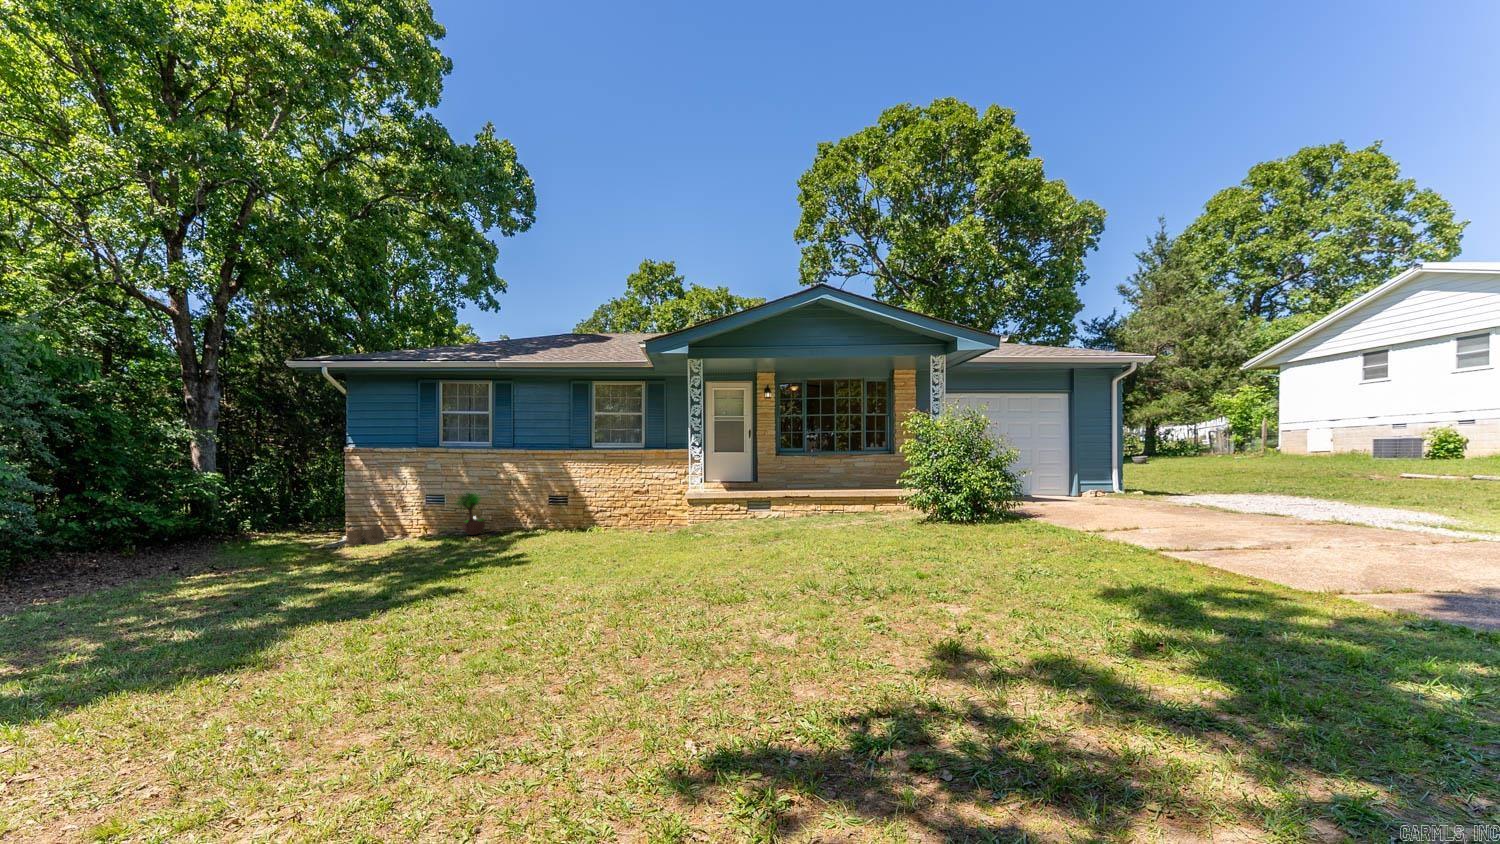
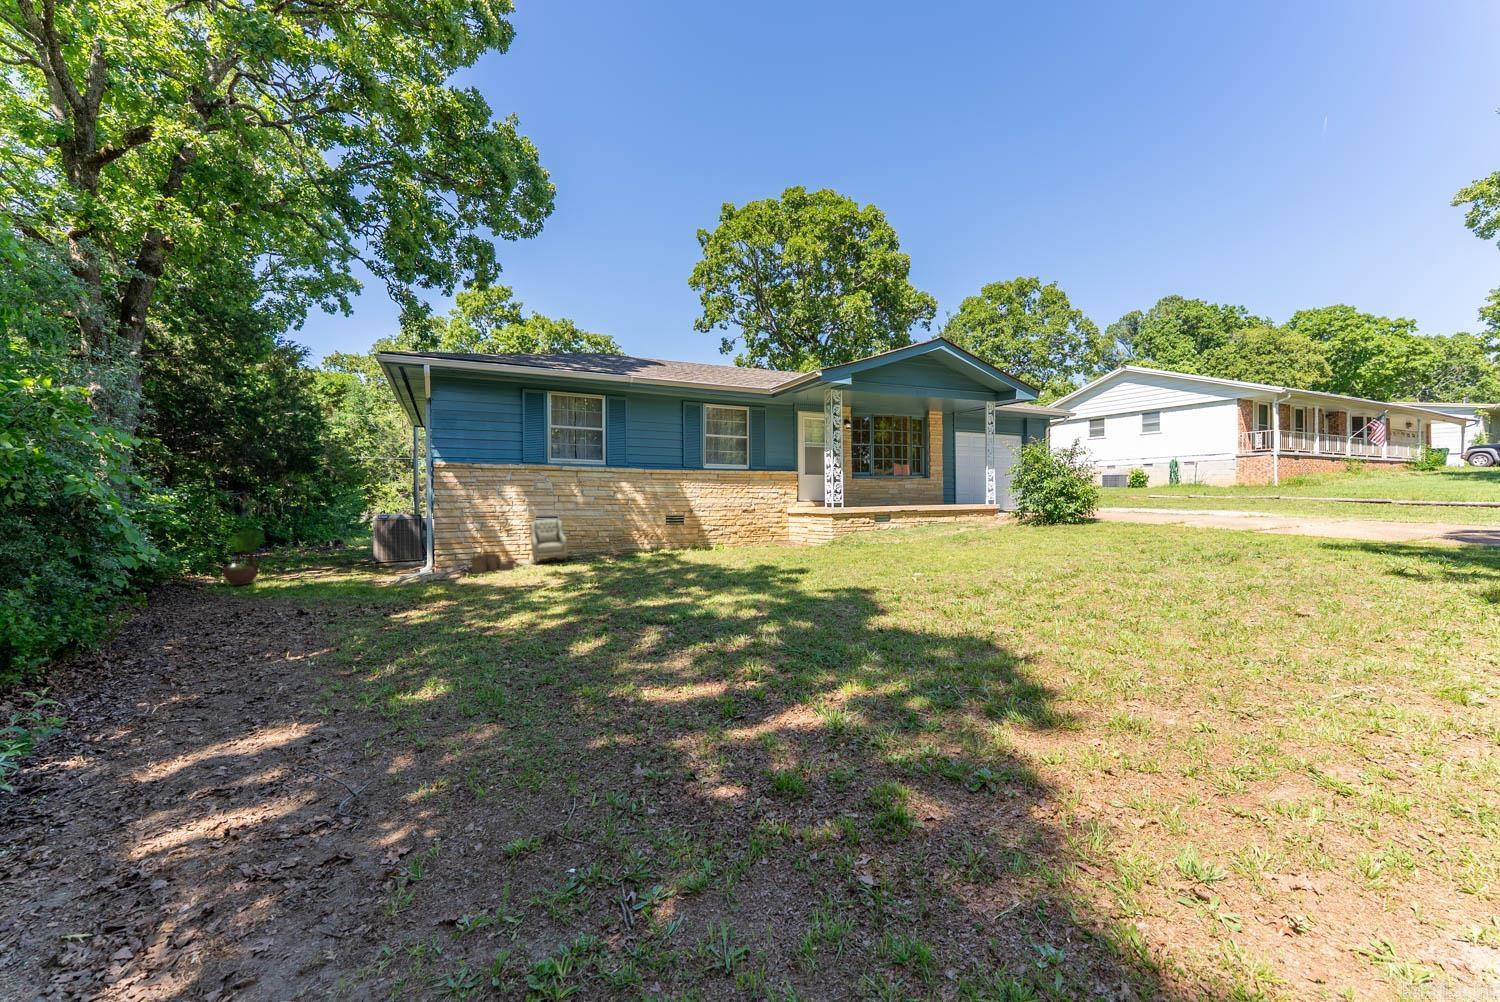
armchair: none [404,485,448,541] -> present [530,519,568,563]
potted tree: present [456,493,485,535] -> present [223,530,263,585]

